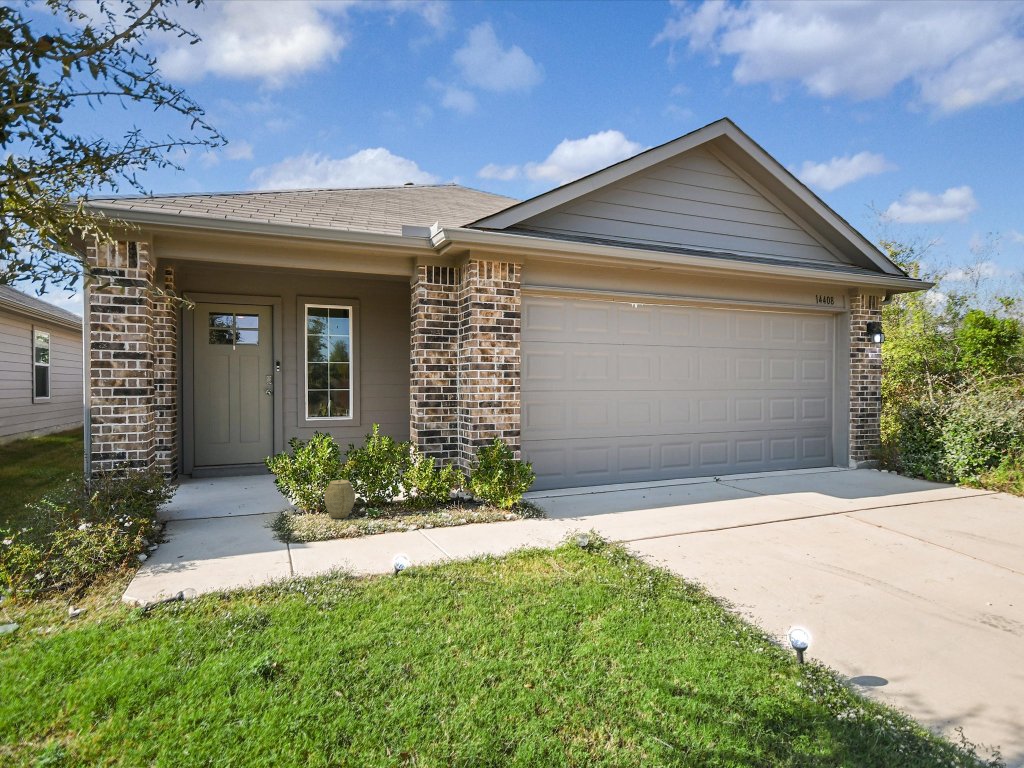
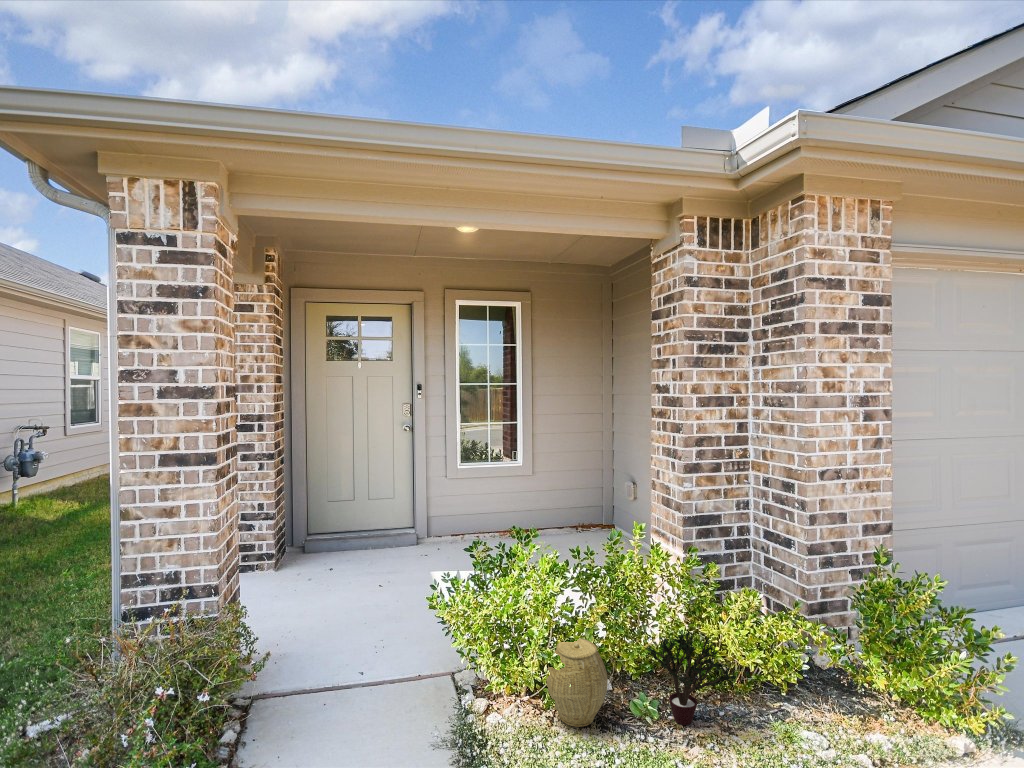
potted plant: none [374,474,414,517] -> present [646,629,736,725]

